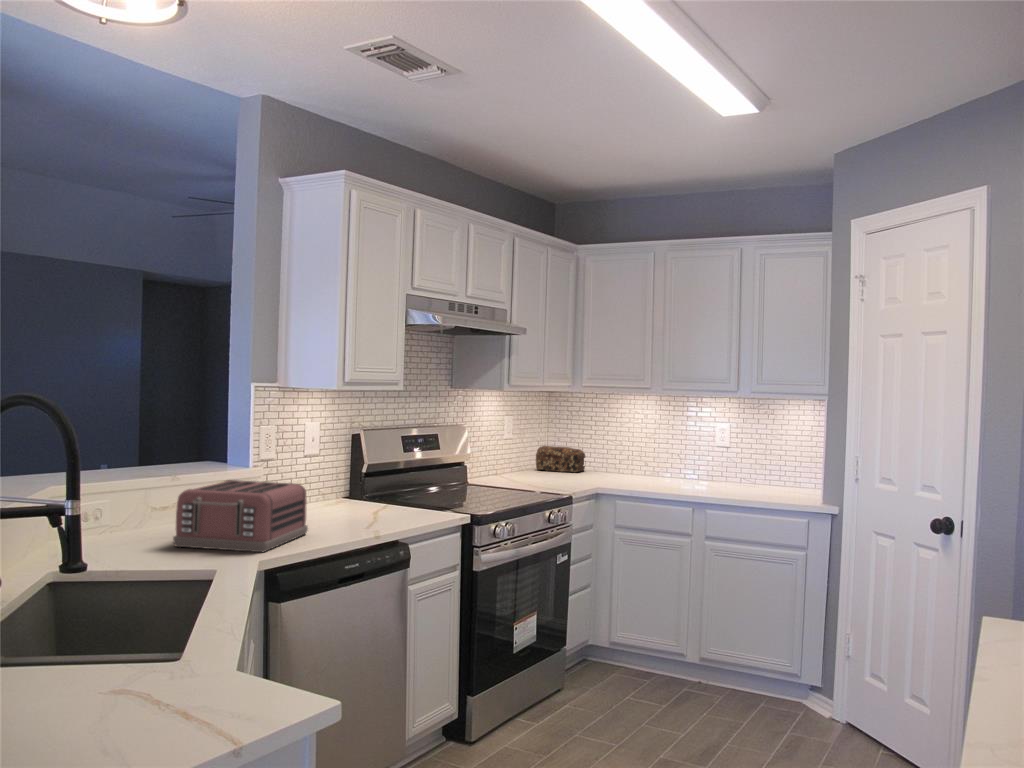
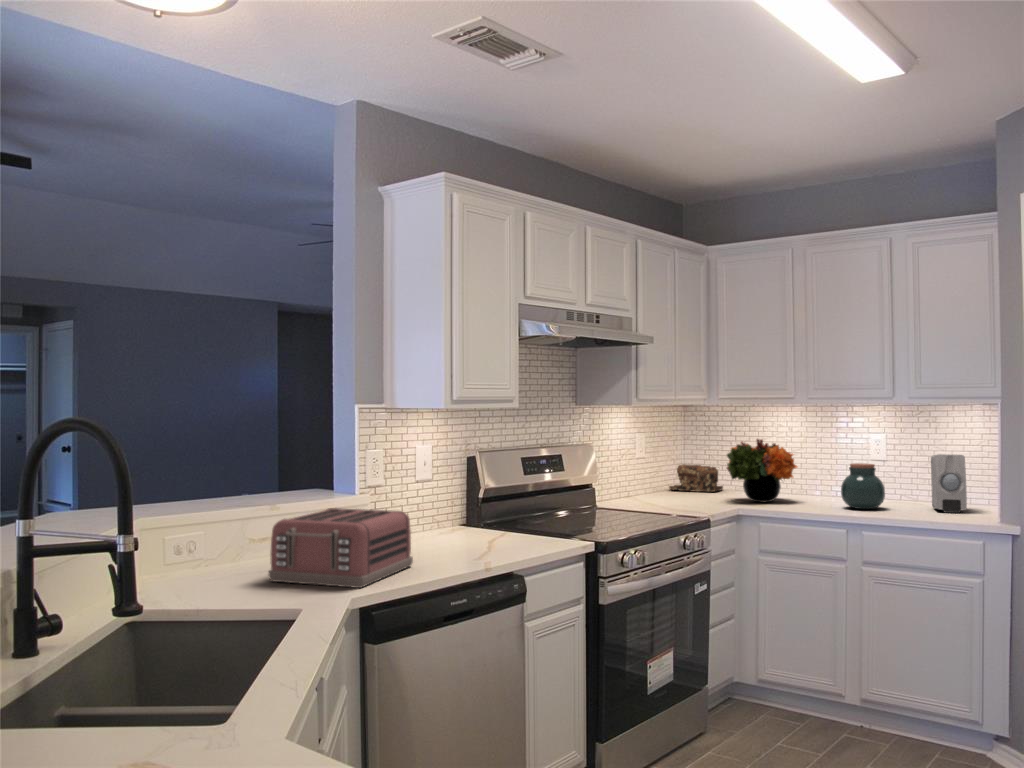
flower arrangement: none [588,425,652,483] -> present [727,439,797,503]
soap dispenser: none [762,443,790,494] -> present [931,454,967,513]
jar: none [687,449,723,490] -> present [841,463,885,509]

